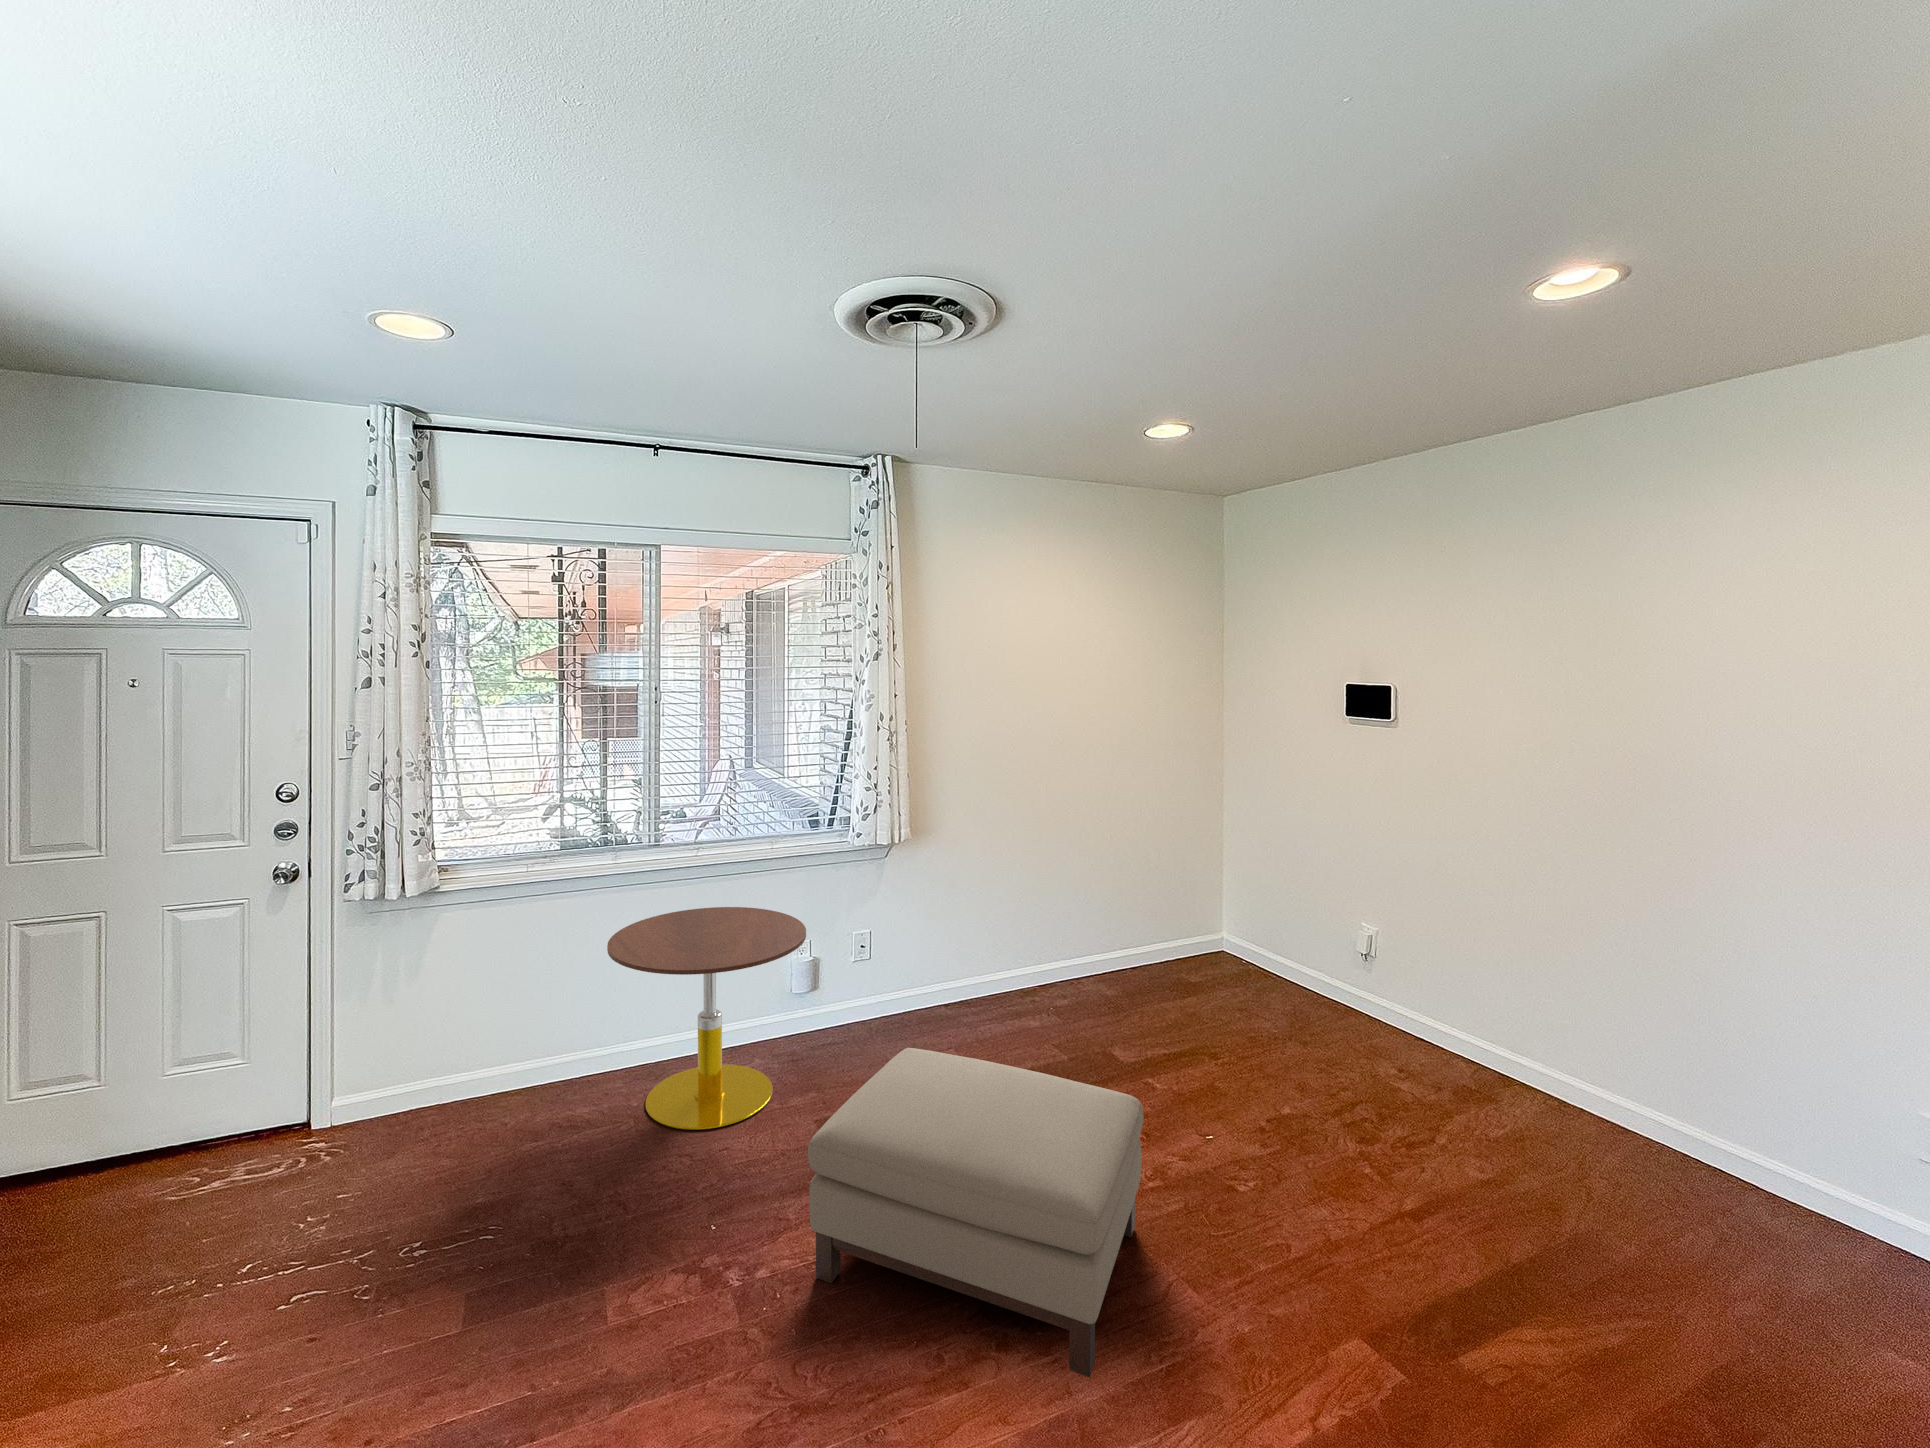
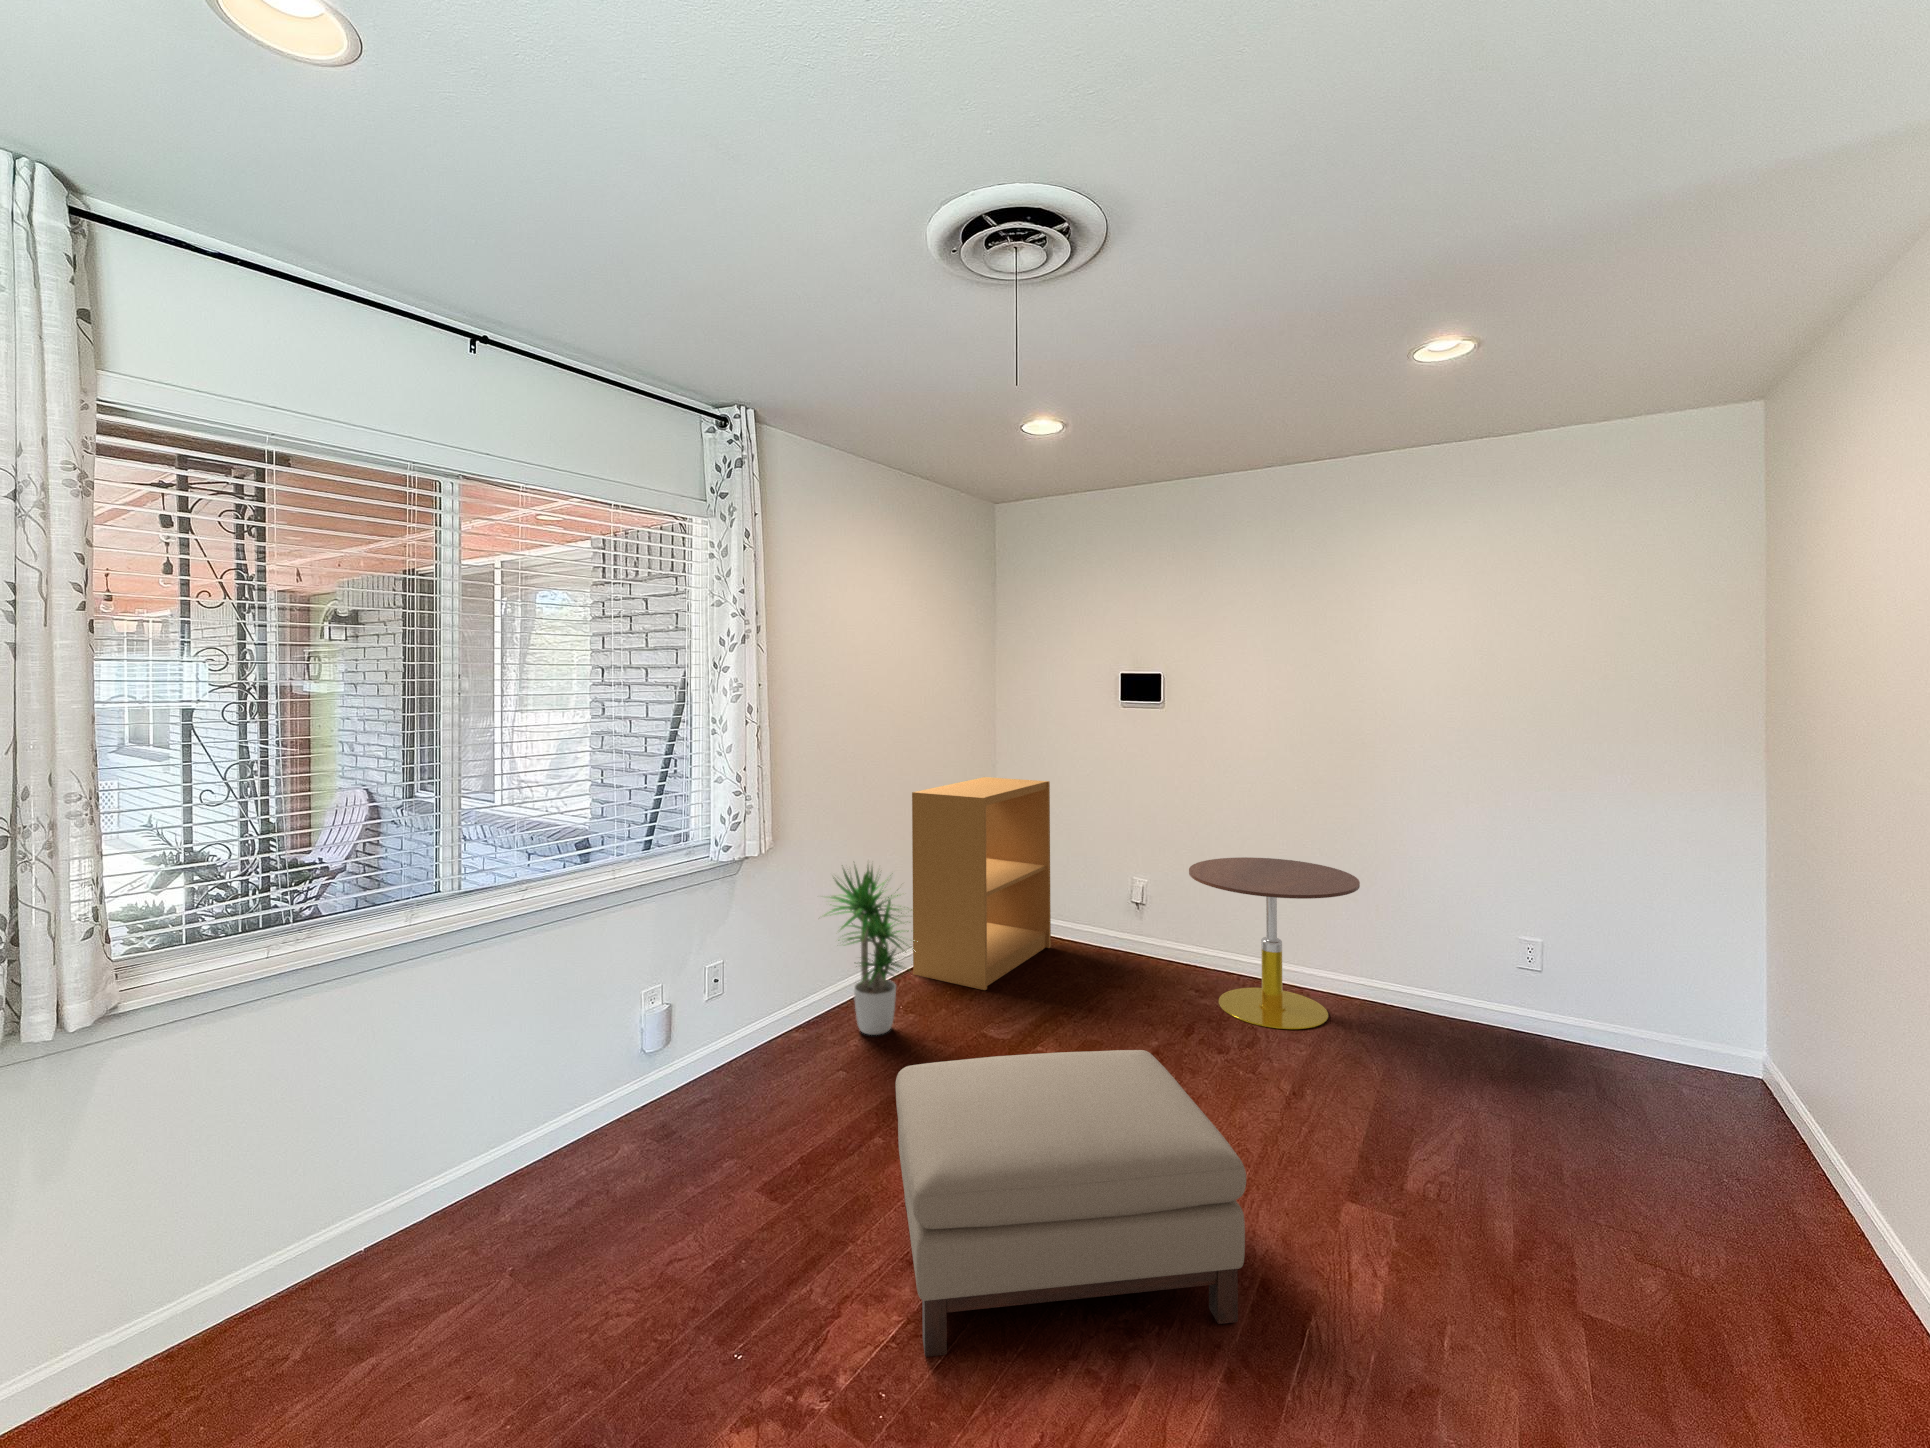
bookshelf: none [1090,792,1263,1012] -> present [912,777,1051,990]
potted plant: none [956,860,1058,1027] -> present [825,867,912,1035]
side table: present [607,907,806,1130] -> present [1189,857,1360,1029]

